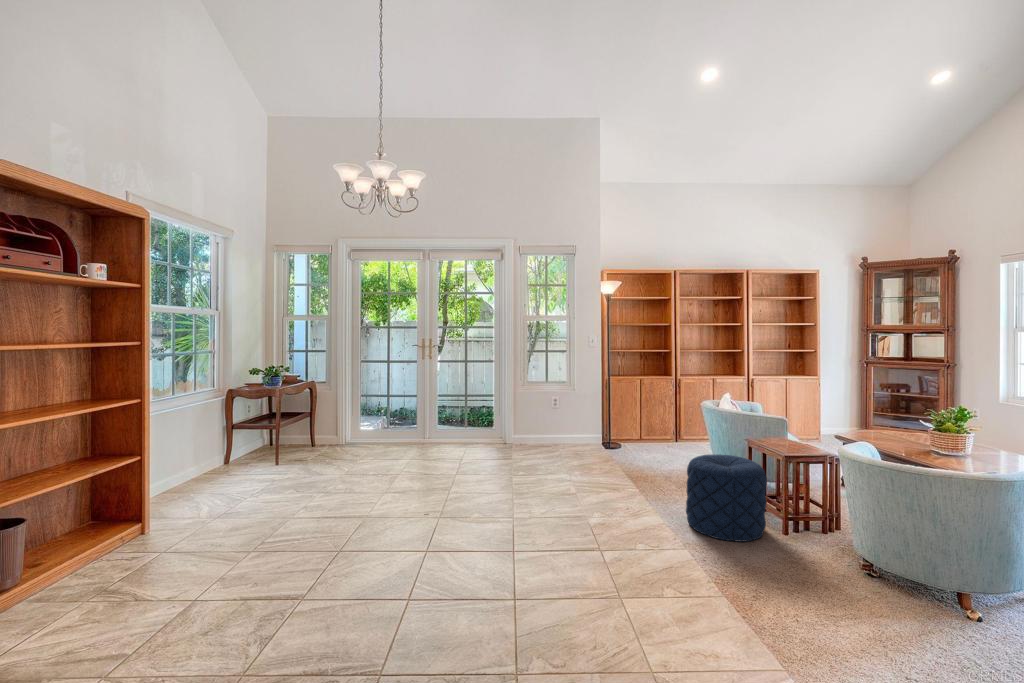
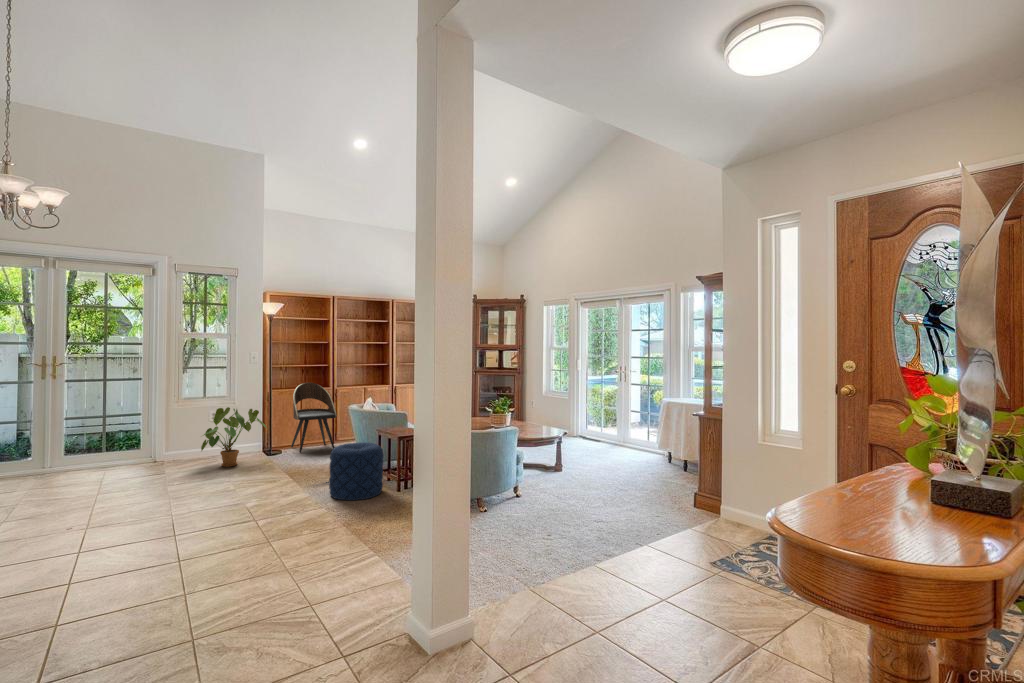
dining chair: none [631,370,682,449] -> present [291,383,337,453]
house plant: none [542,393,608,457] -> present [201,407,267,467]

